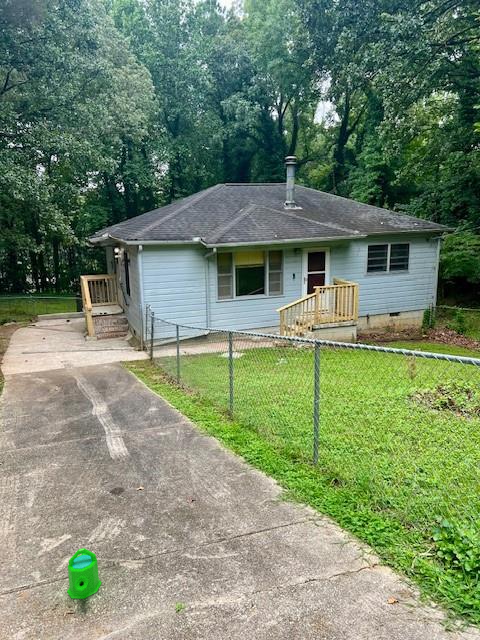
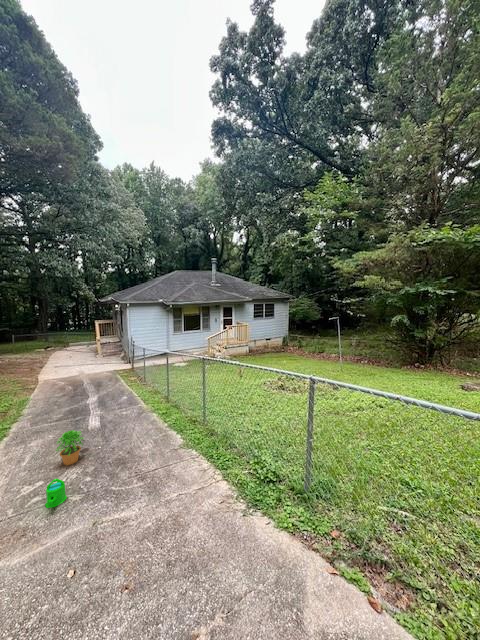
potted plant: none [66,460,114,522] -> present [56,430,83,465]

